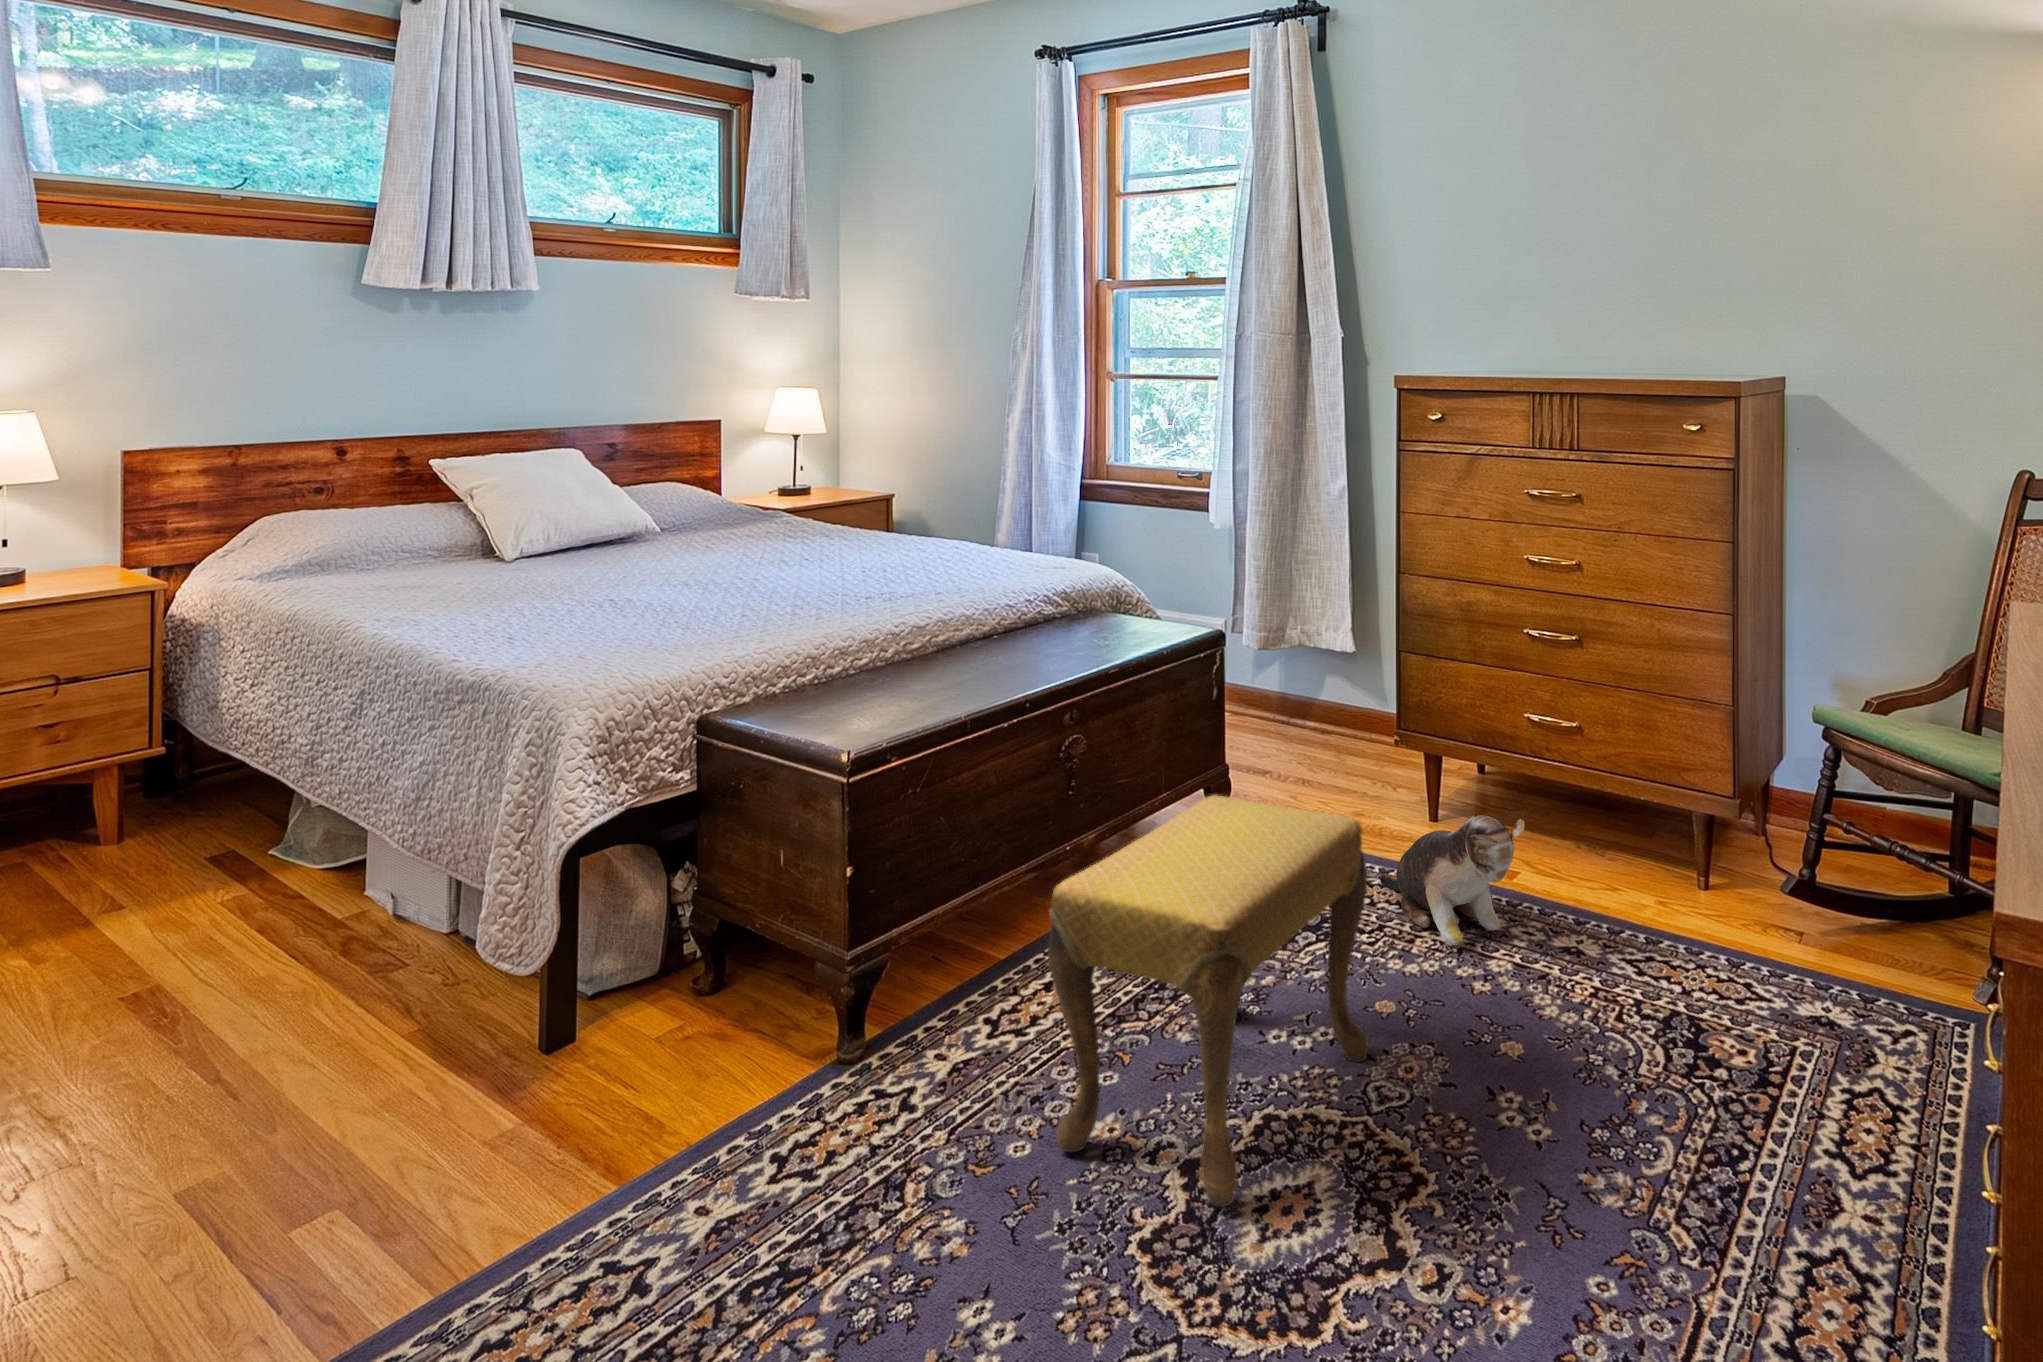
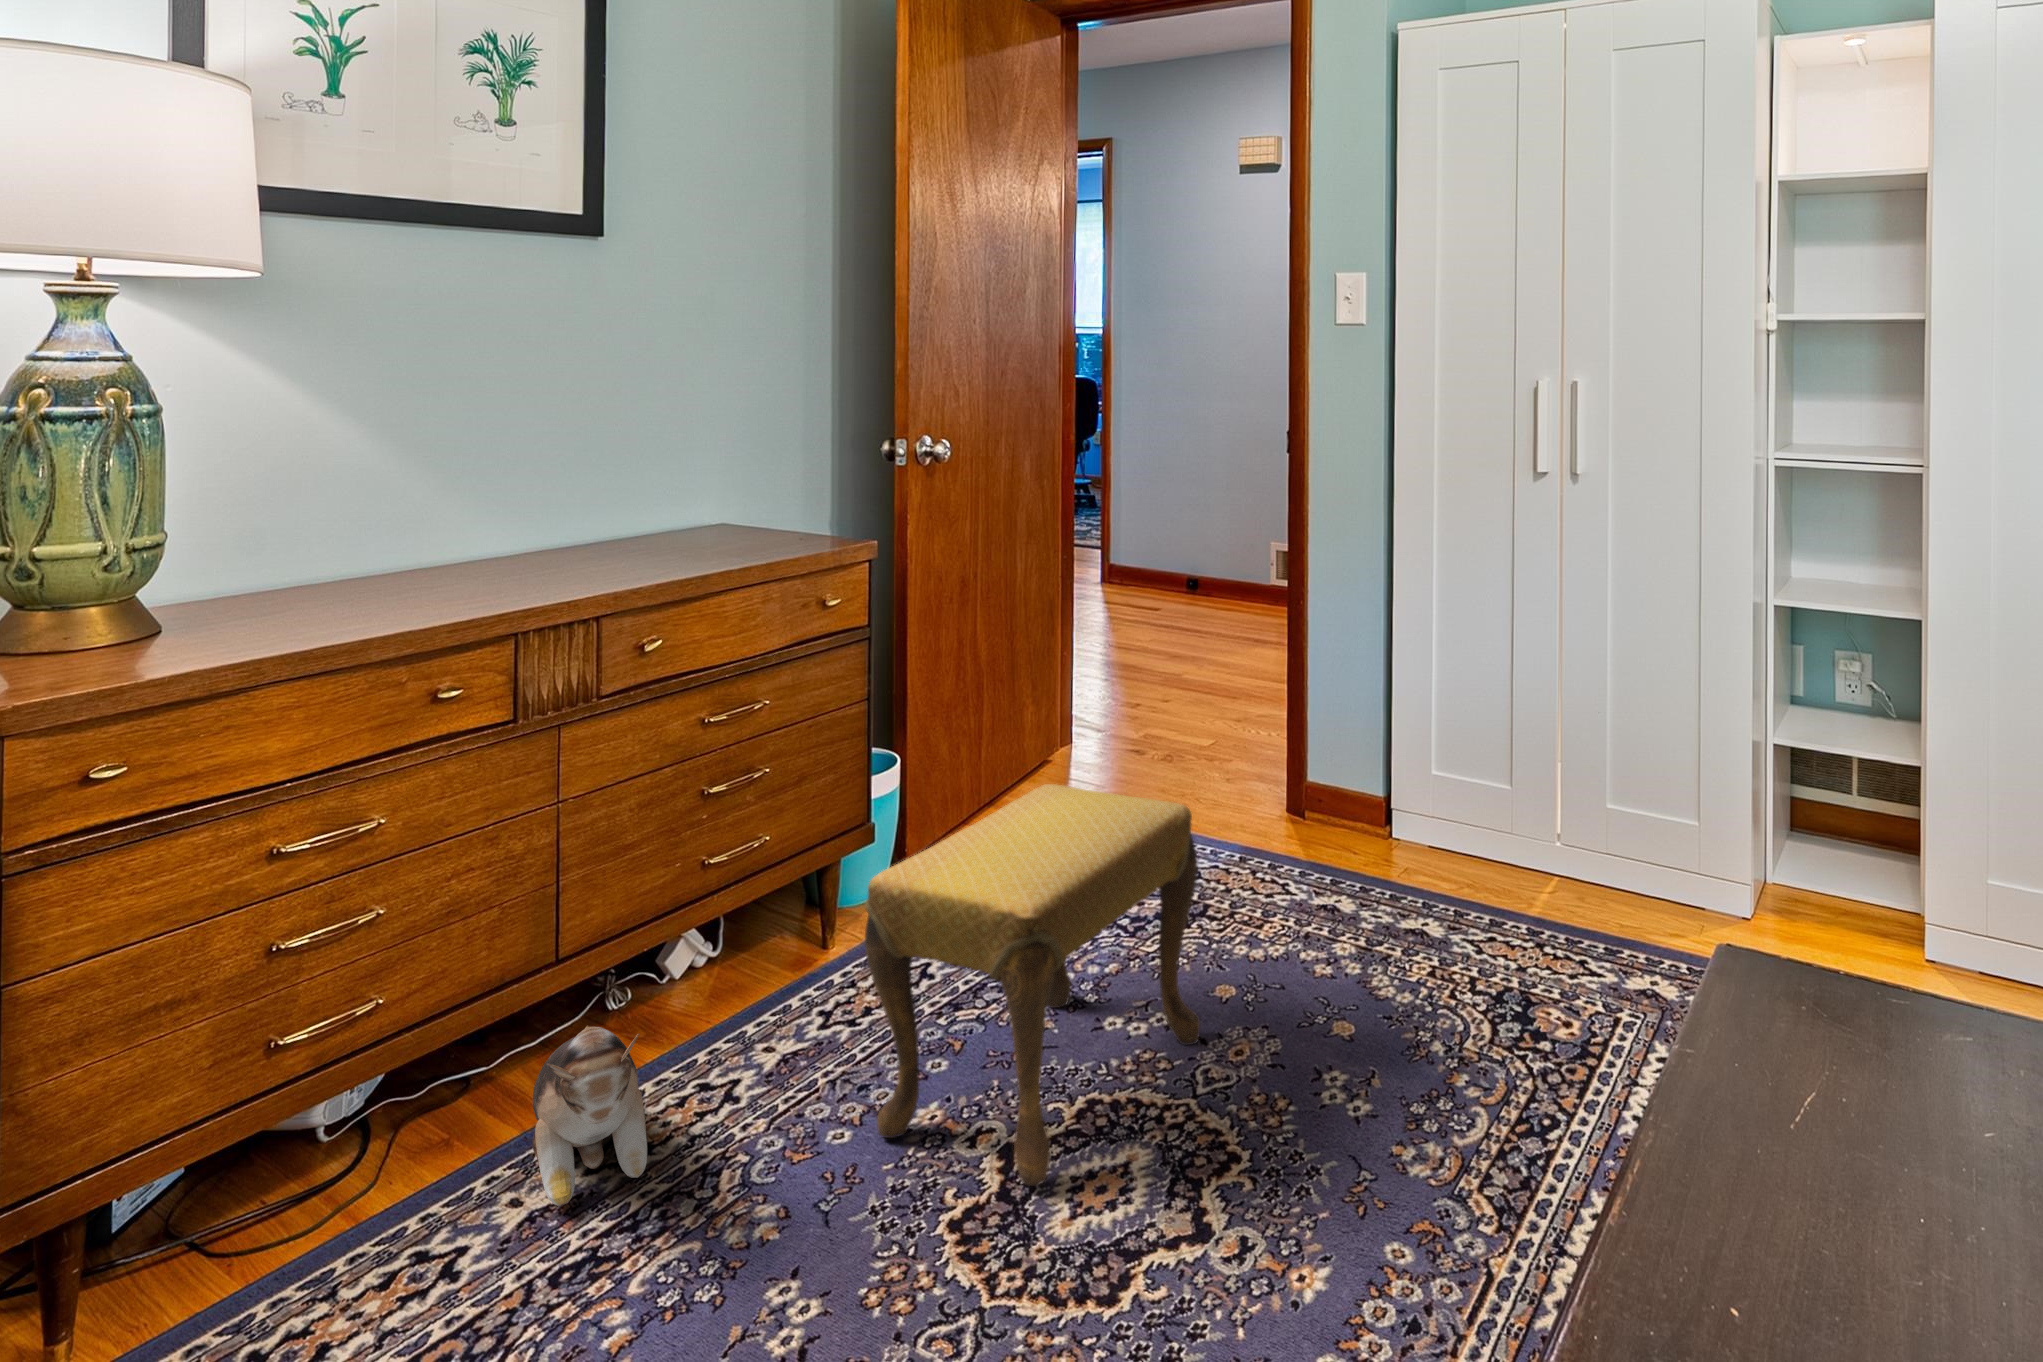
plush toy: present [1380,815,1525,945] -> present [532,1025,647,1206]

